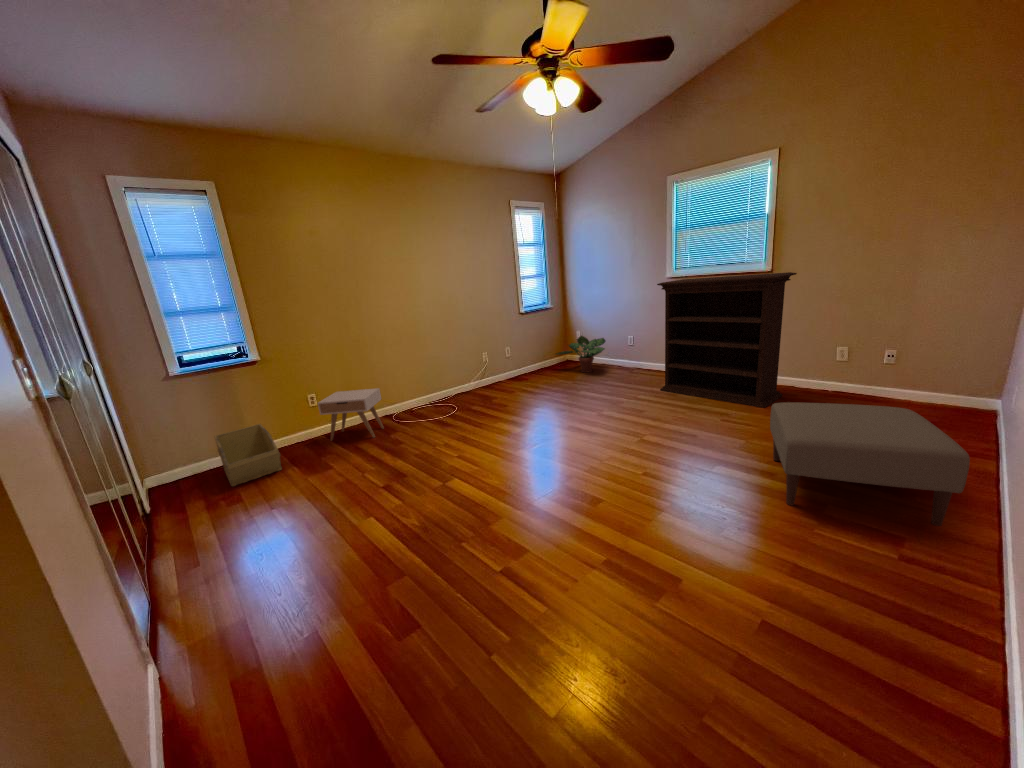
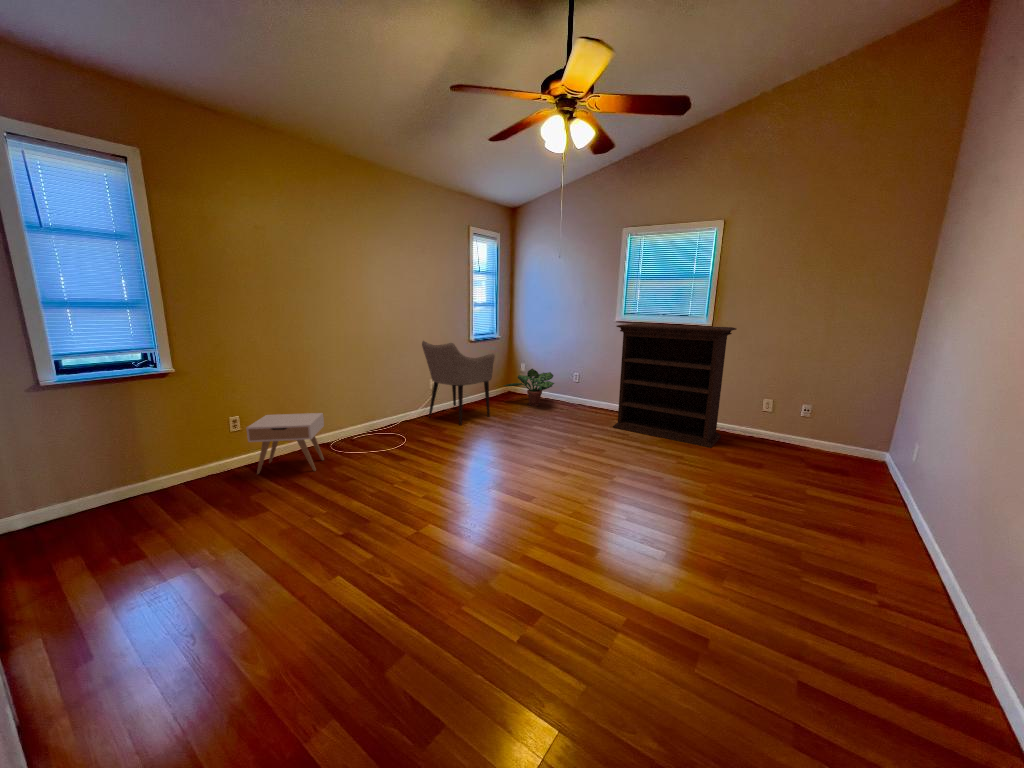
armchair: none [469,317,539,395] -> present [422,341,495,425]
ottoman: present [770,402,970,526] -> none [737,445,918,558]
storage bin: present [214,424,282,486] -> none [95,451,199,535]

